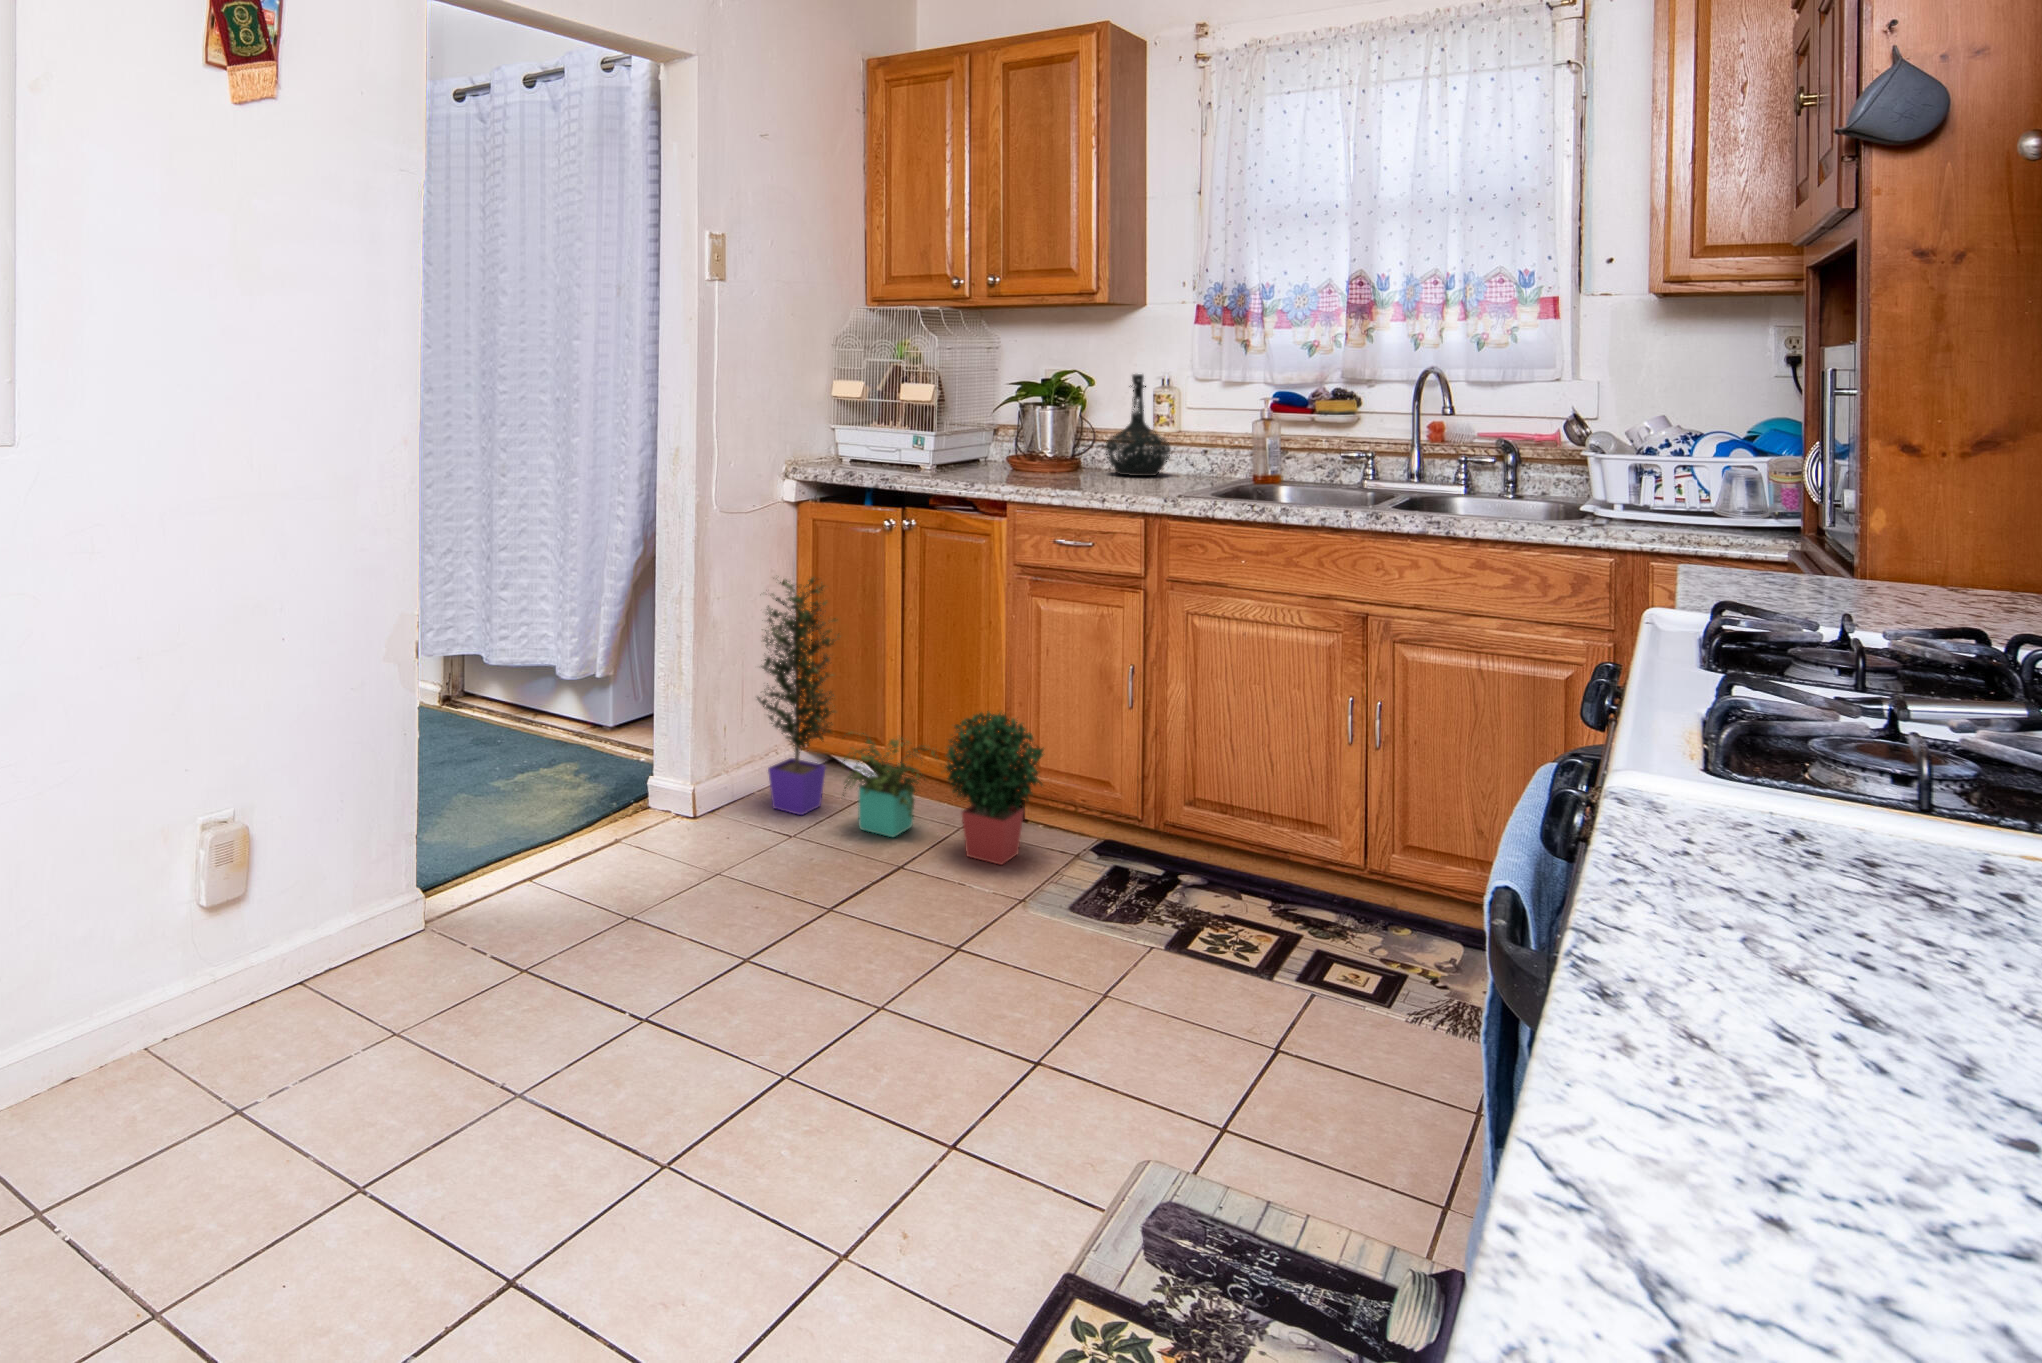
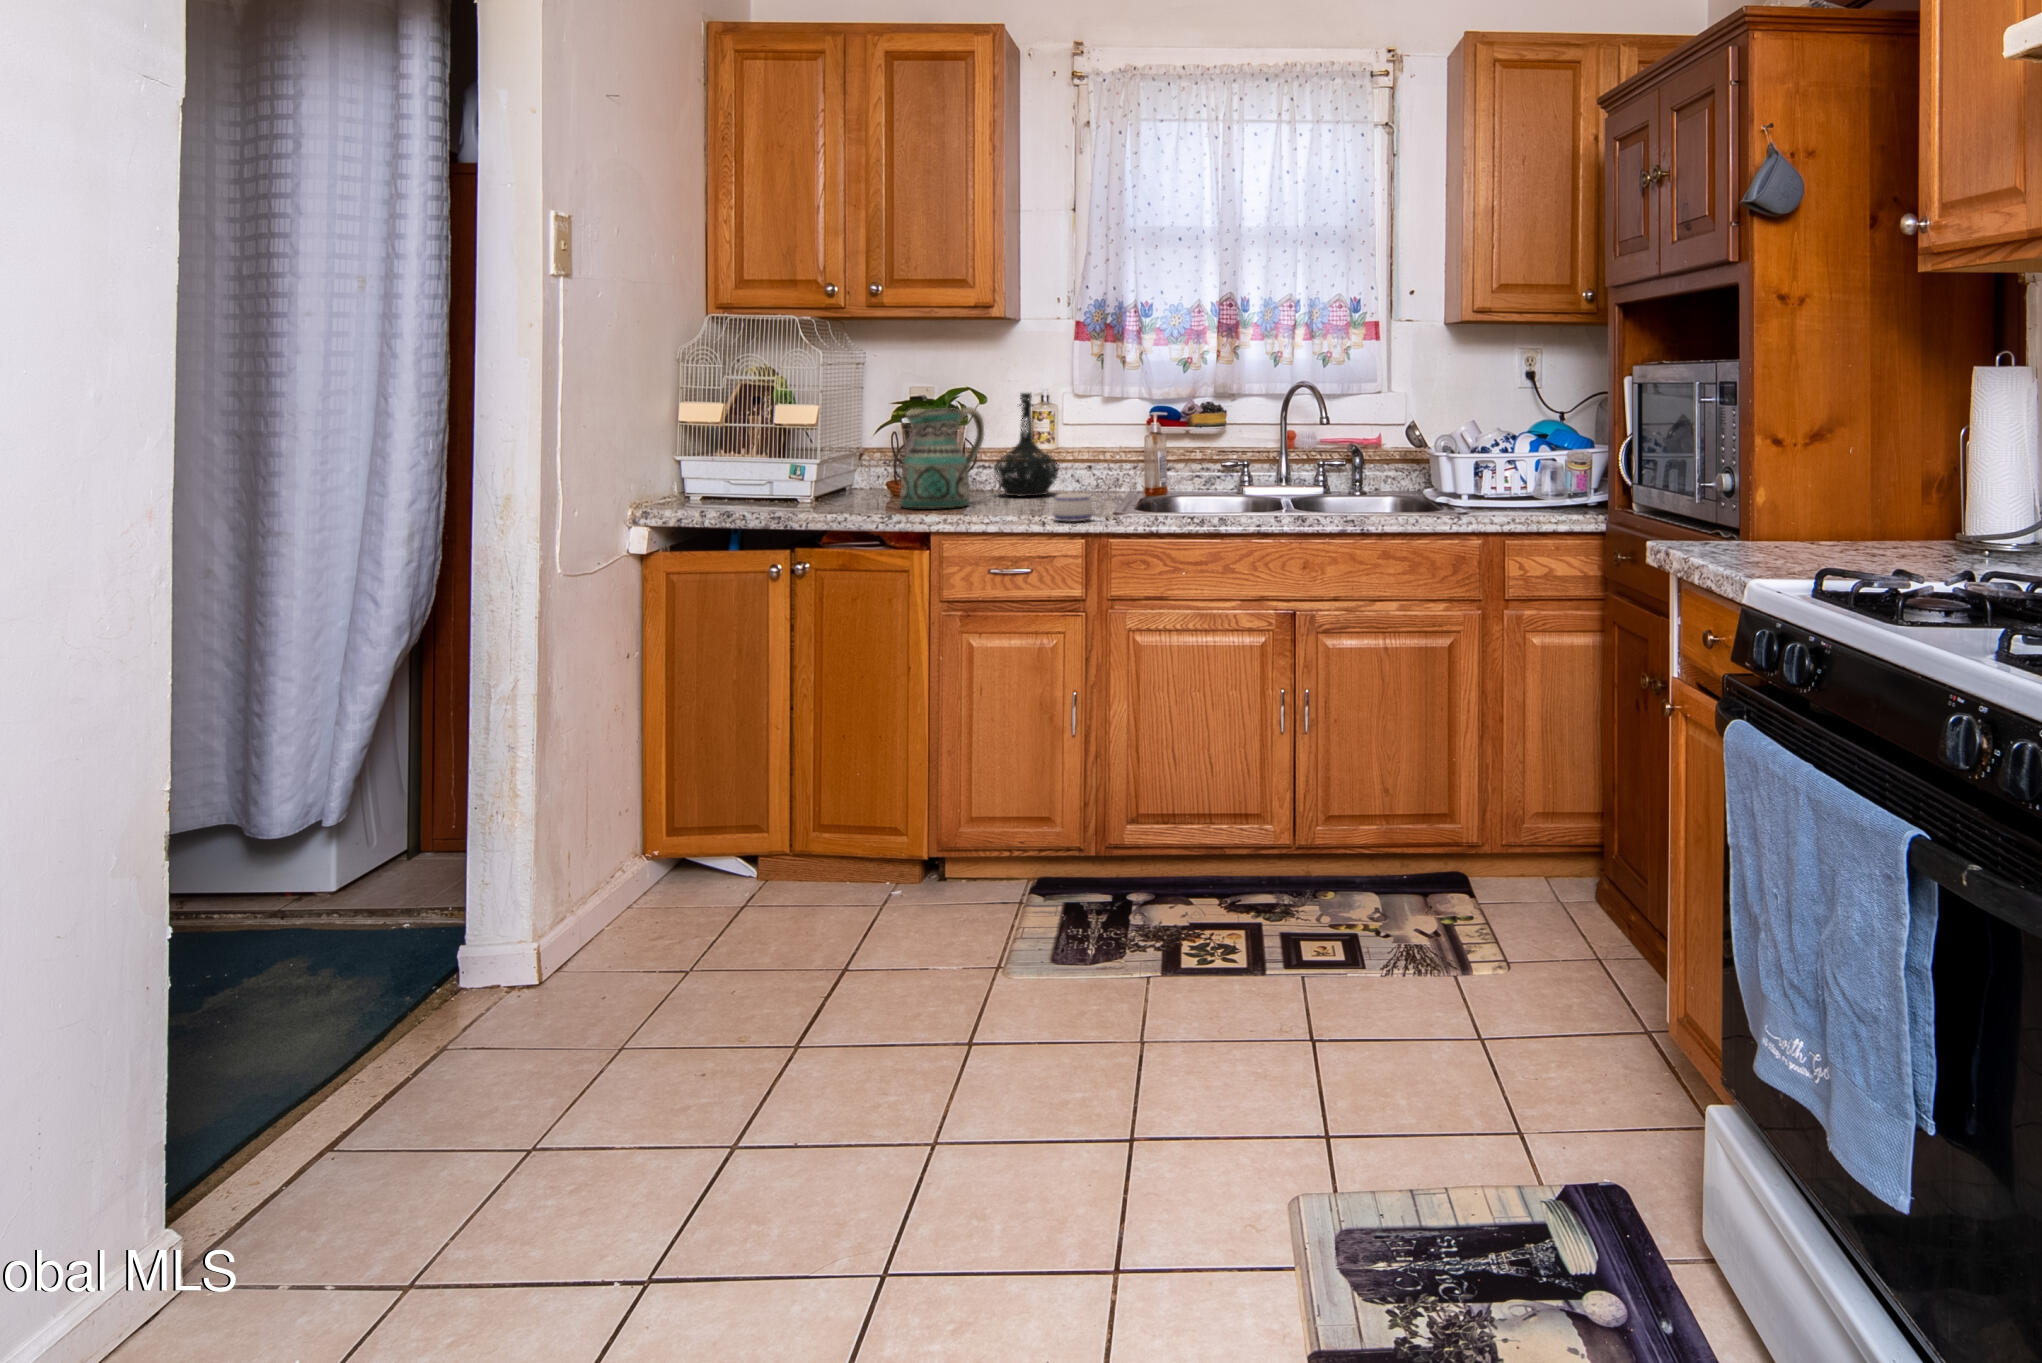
ceramic pitcher: none [1003,387,1087,481] -> present [900,407,984,508]
mug: none [1114,475,1165,502] -> present [1053,493,1105,521]
potted plant: present [757,578,1043,865] -> none [615,642,997,939]

